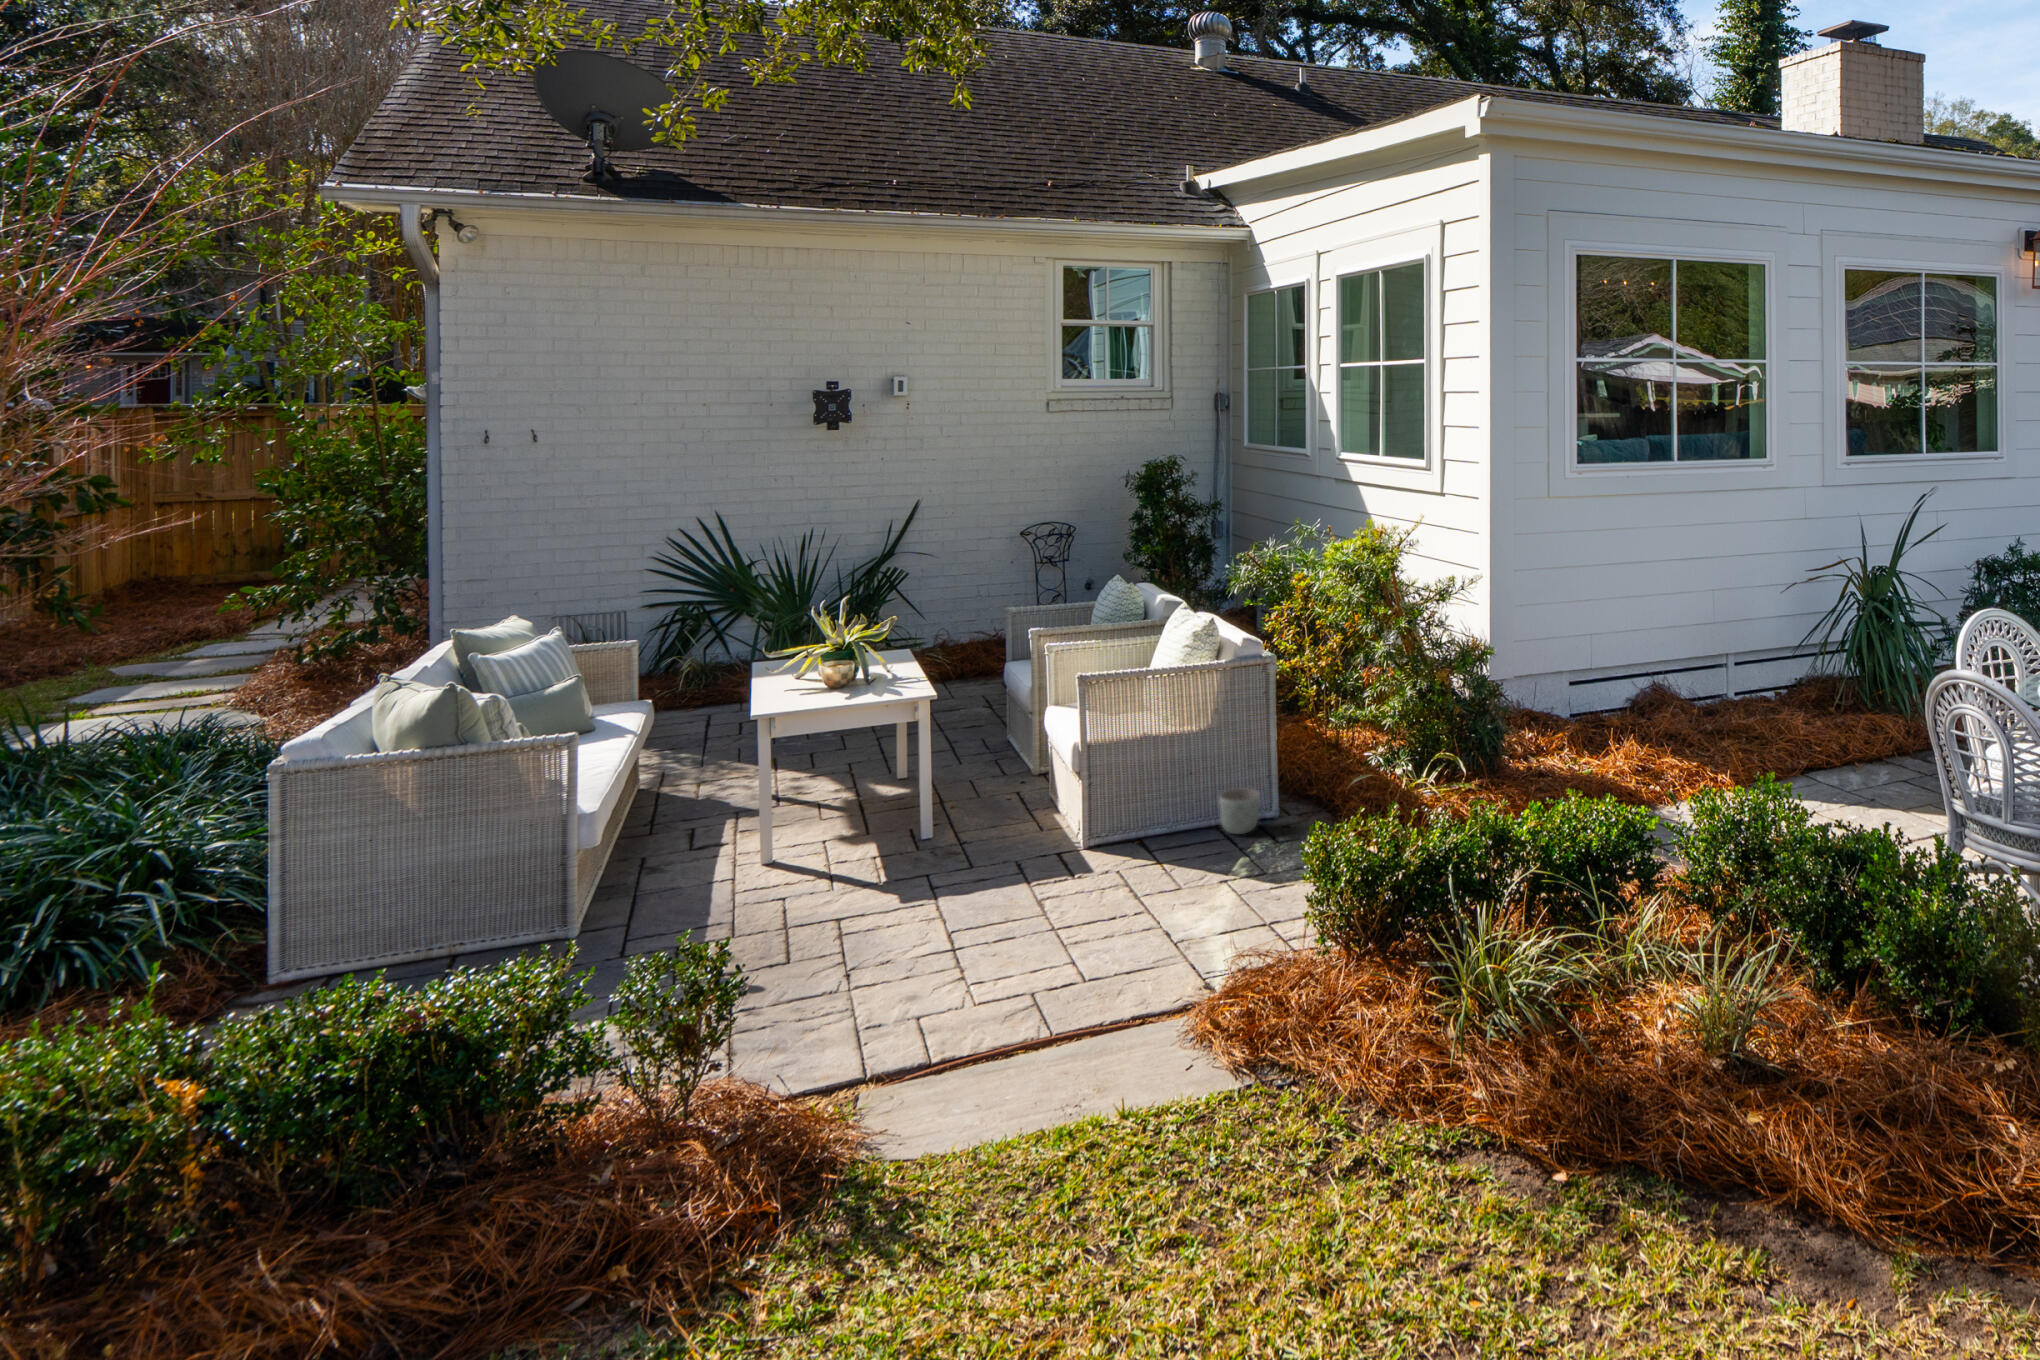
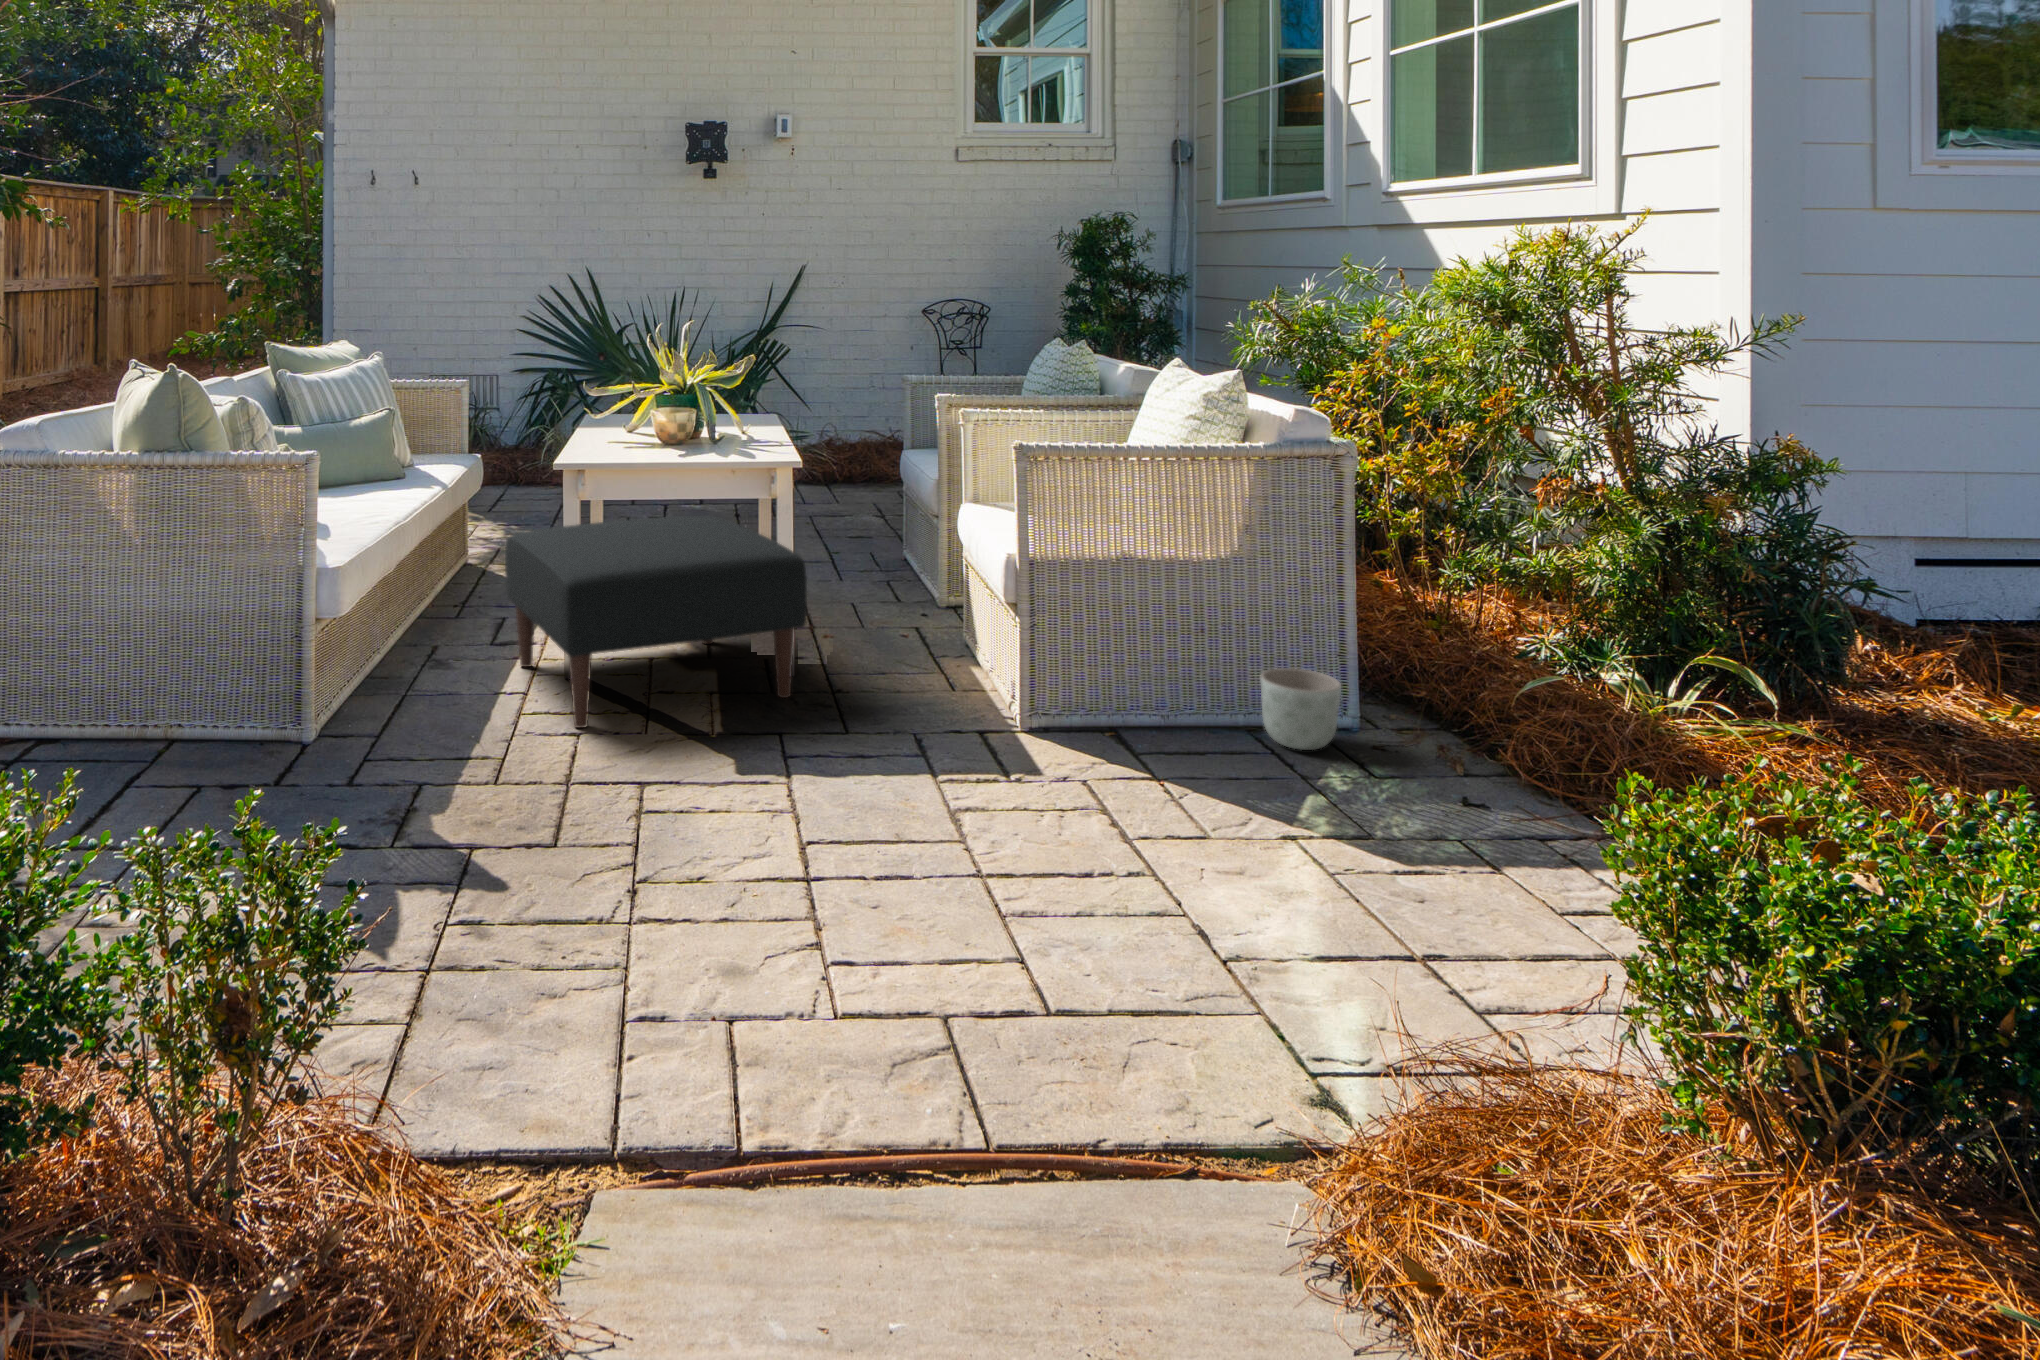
ottoman: none [709,736,944,896] -> present [505,516,807,728]

